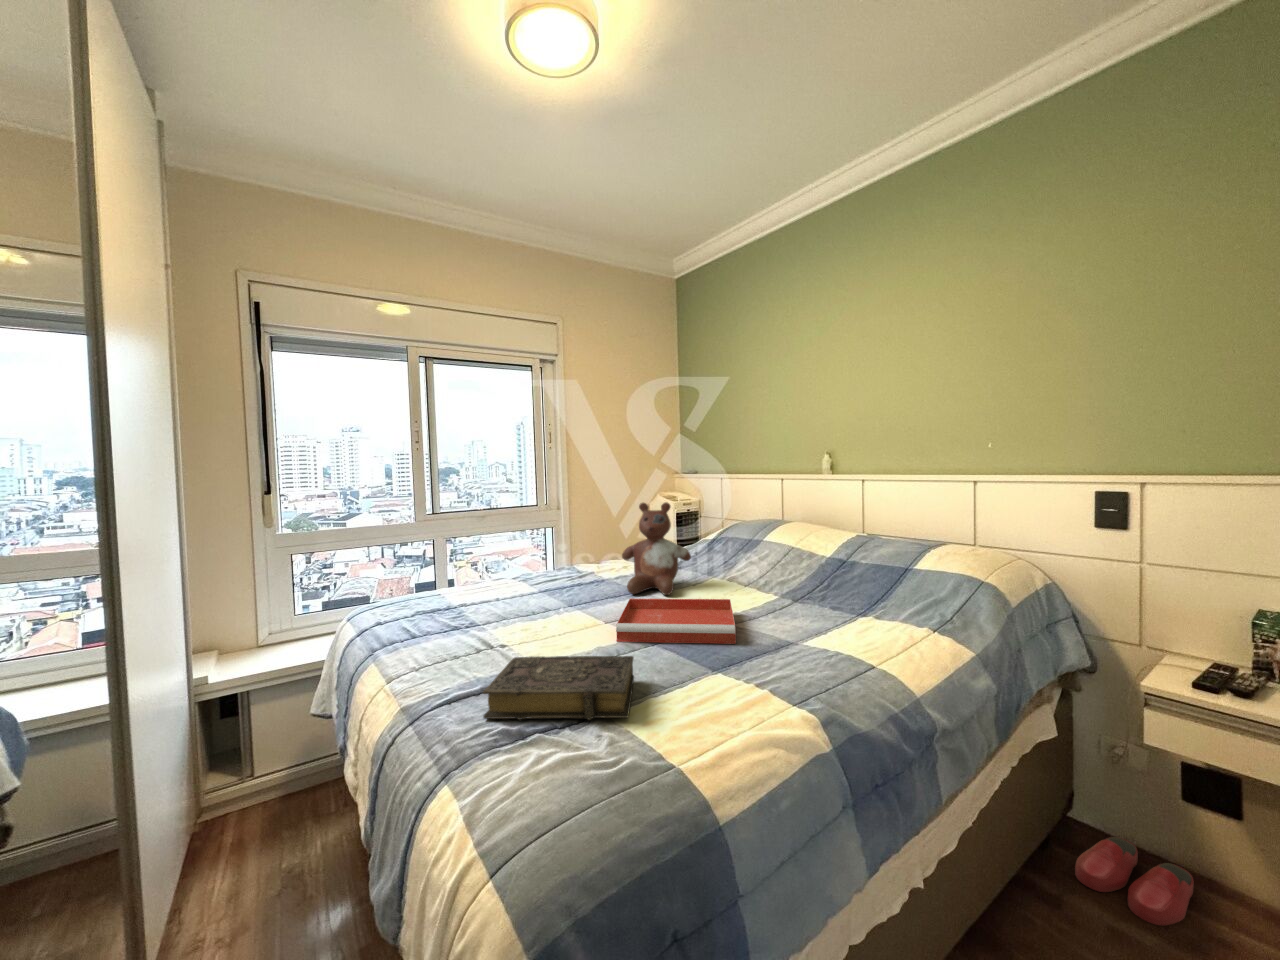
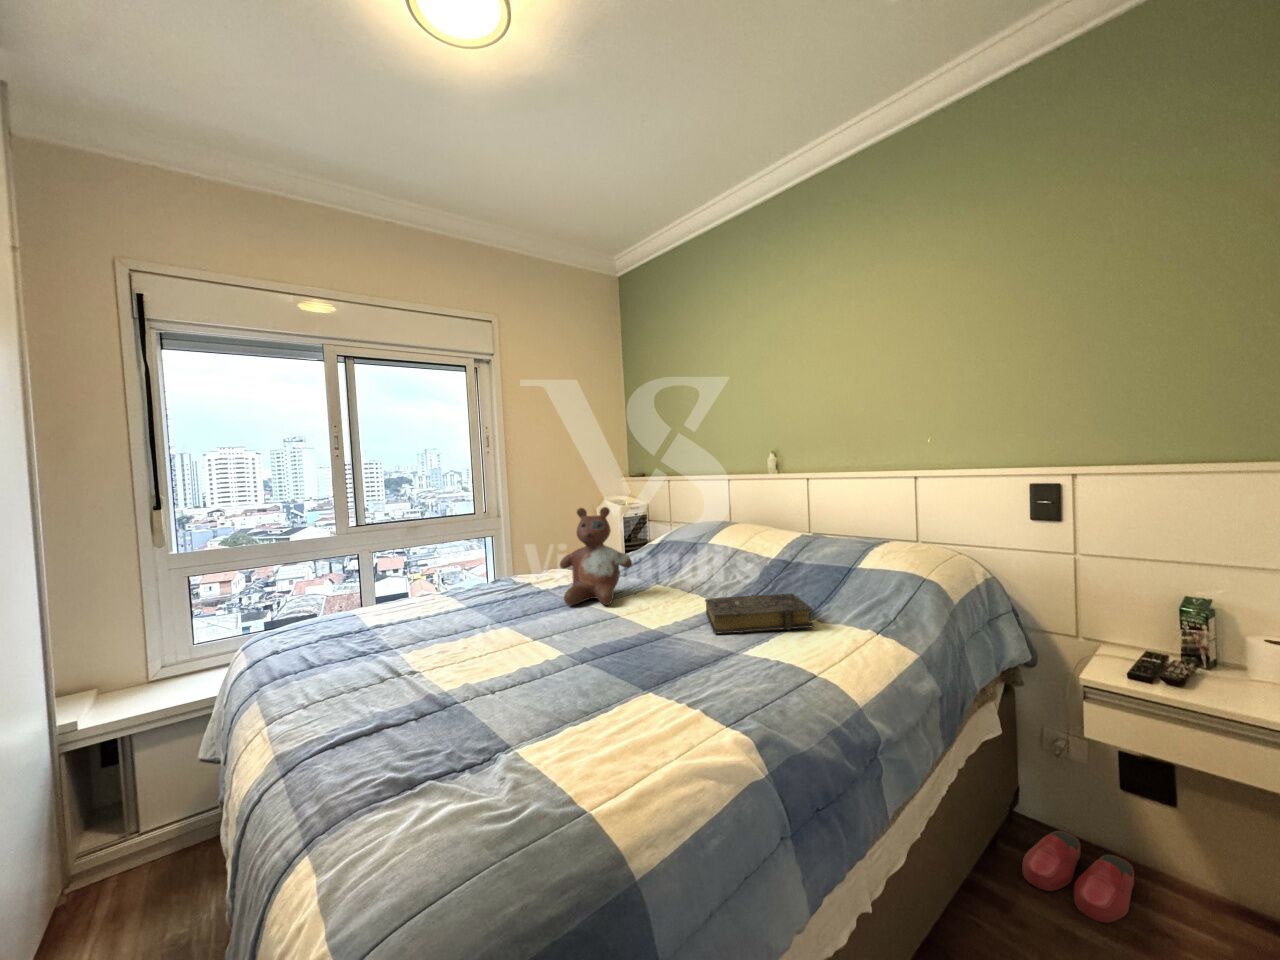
tray: present [616,598,736,644] -> none [543,607,673,660]
book: present [483,656,634,720] -> present [705,594,815,634]

